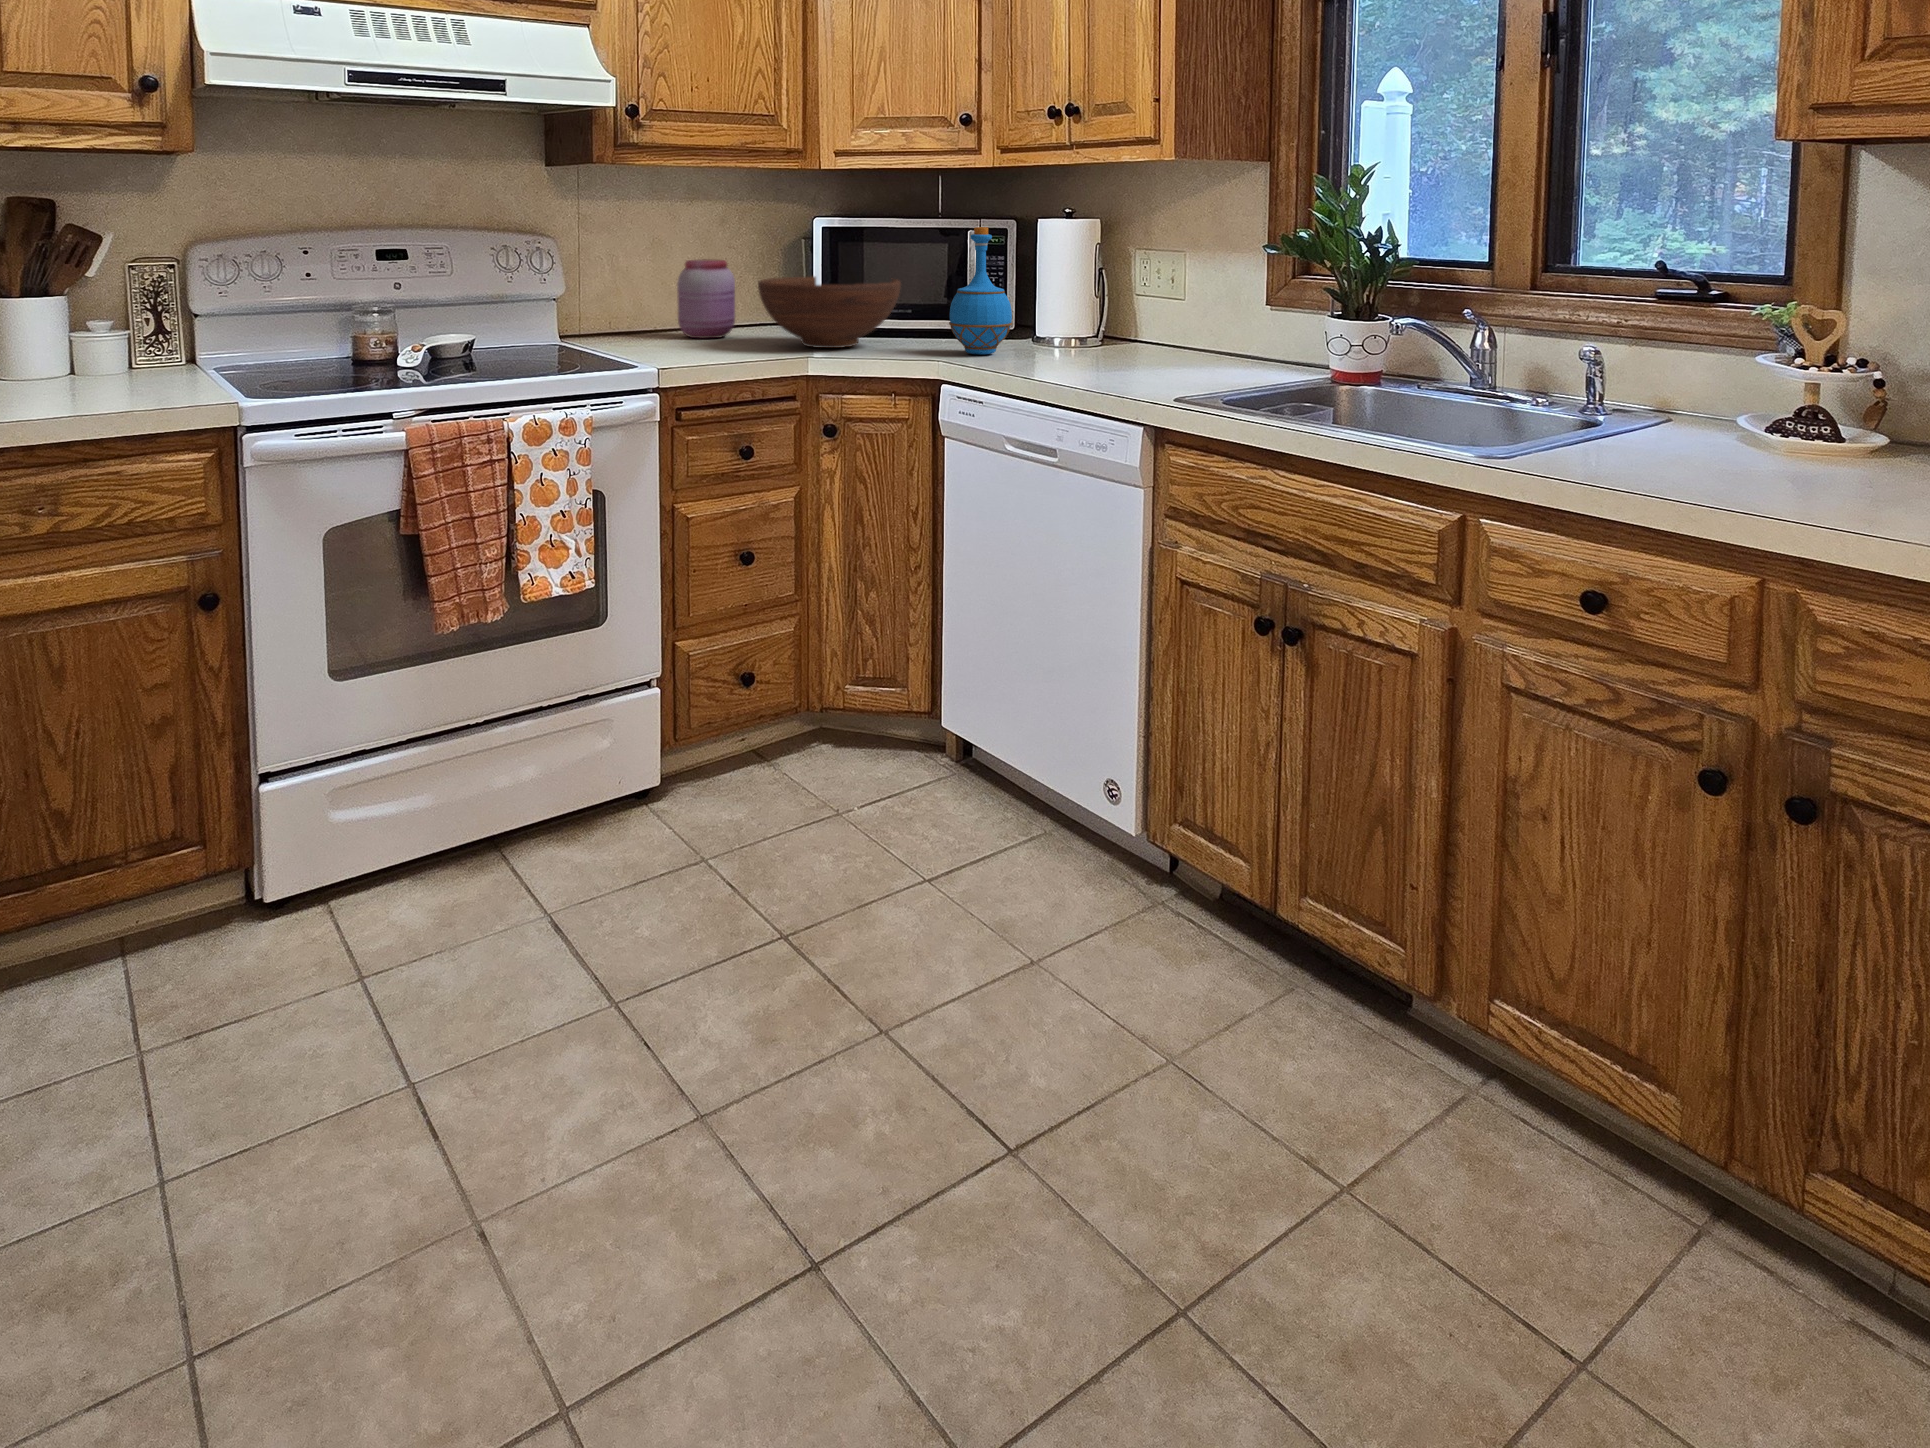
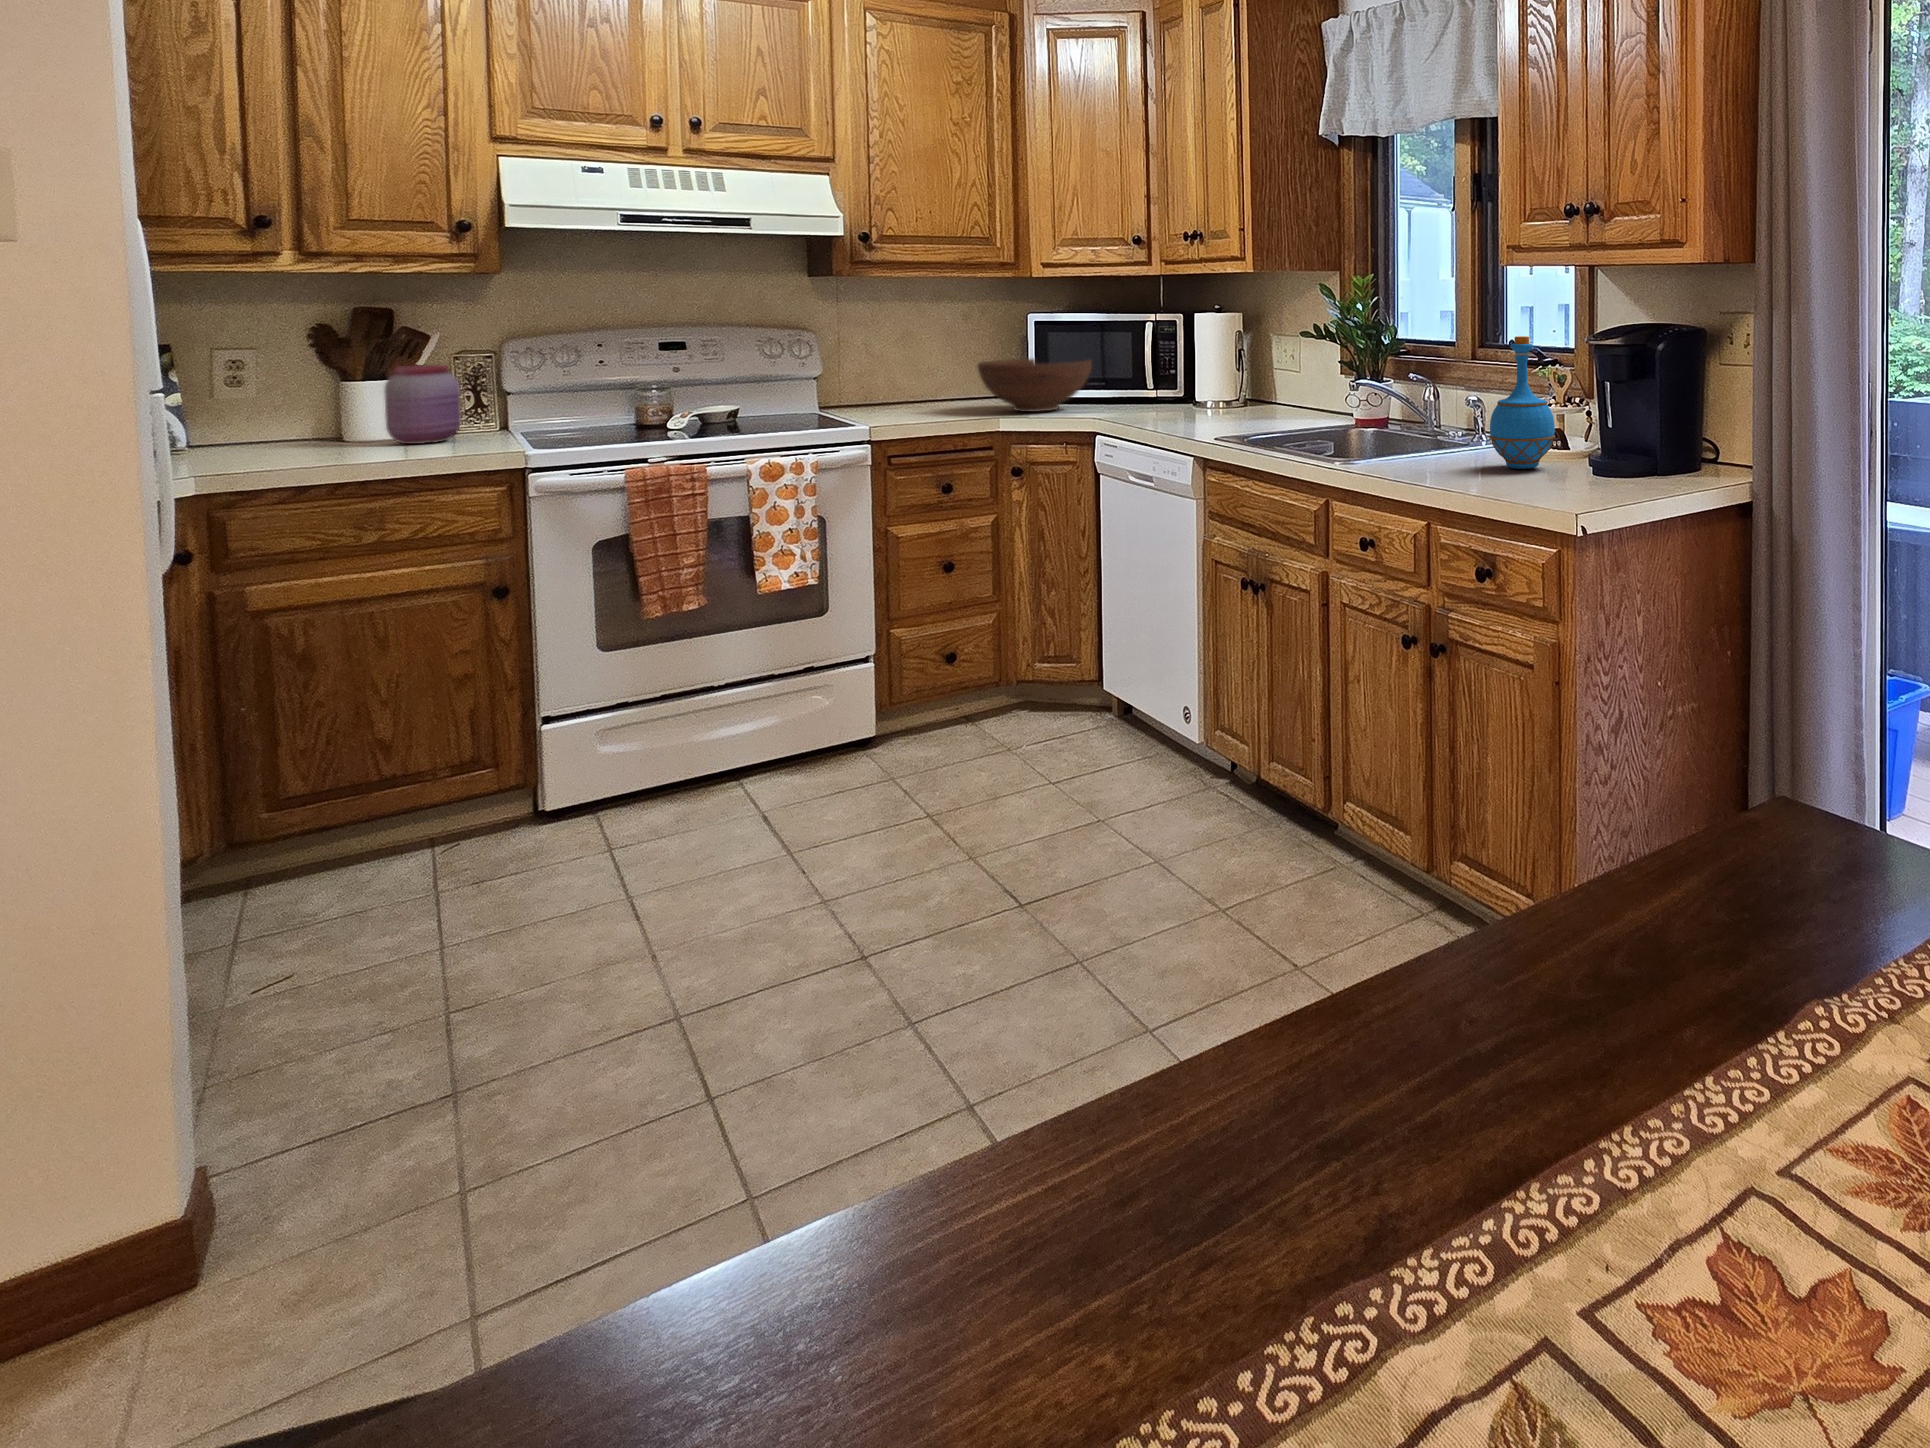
bottle: present [949,227,1012,355] -> present [1489,336,1555,469]
jar: present [677,260,735,338] -> present [385,365,461,444]

